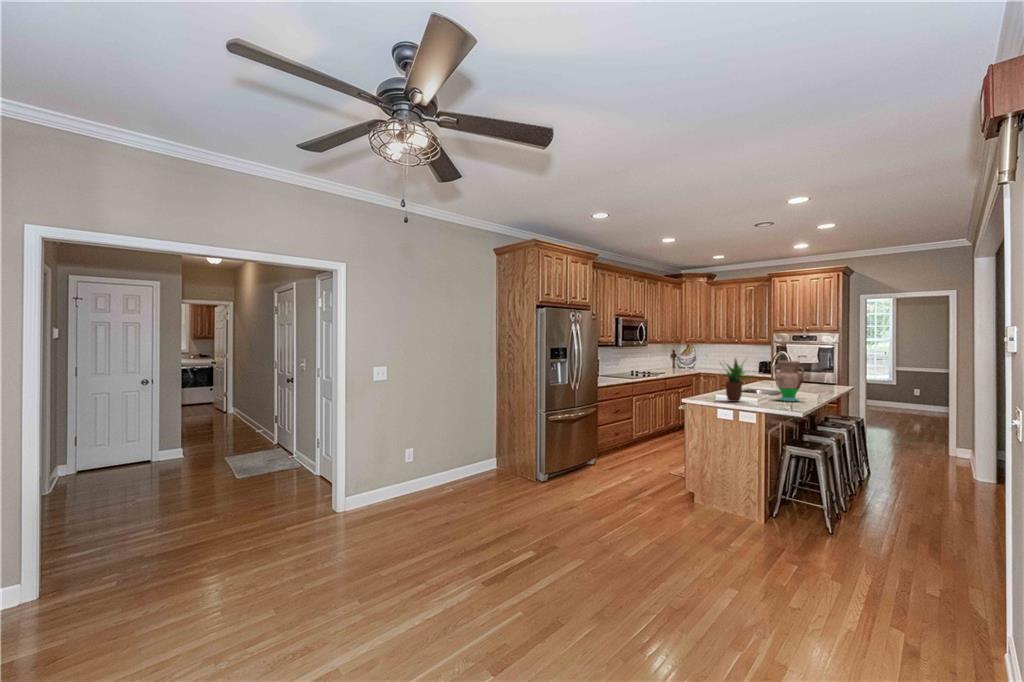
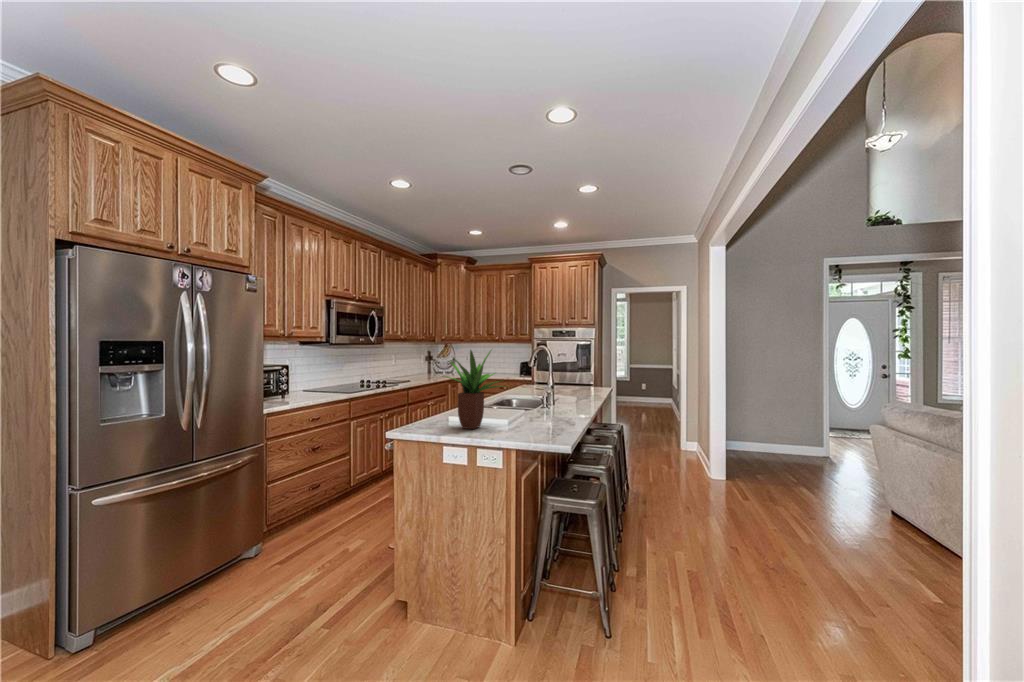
vase: present [774,361,804,401] -> none [532,355,572,419]

